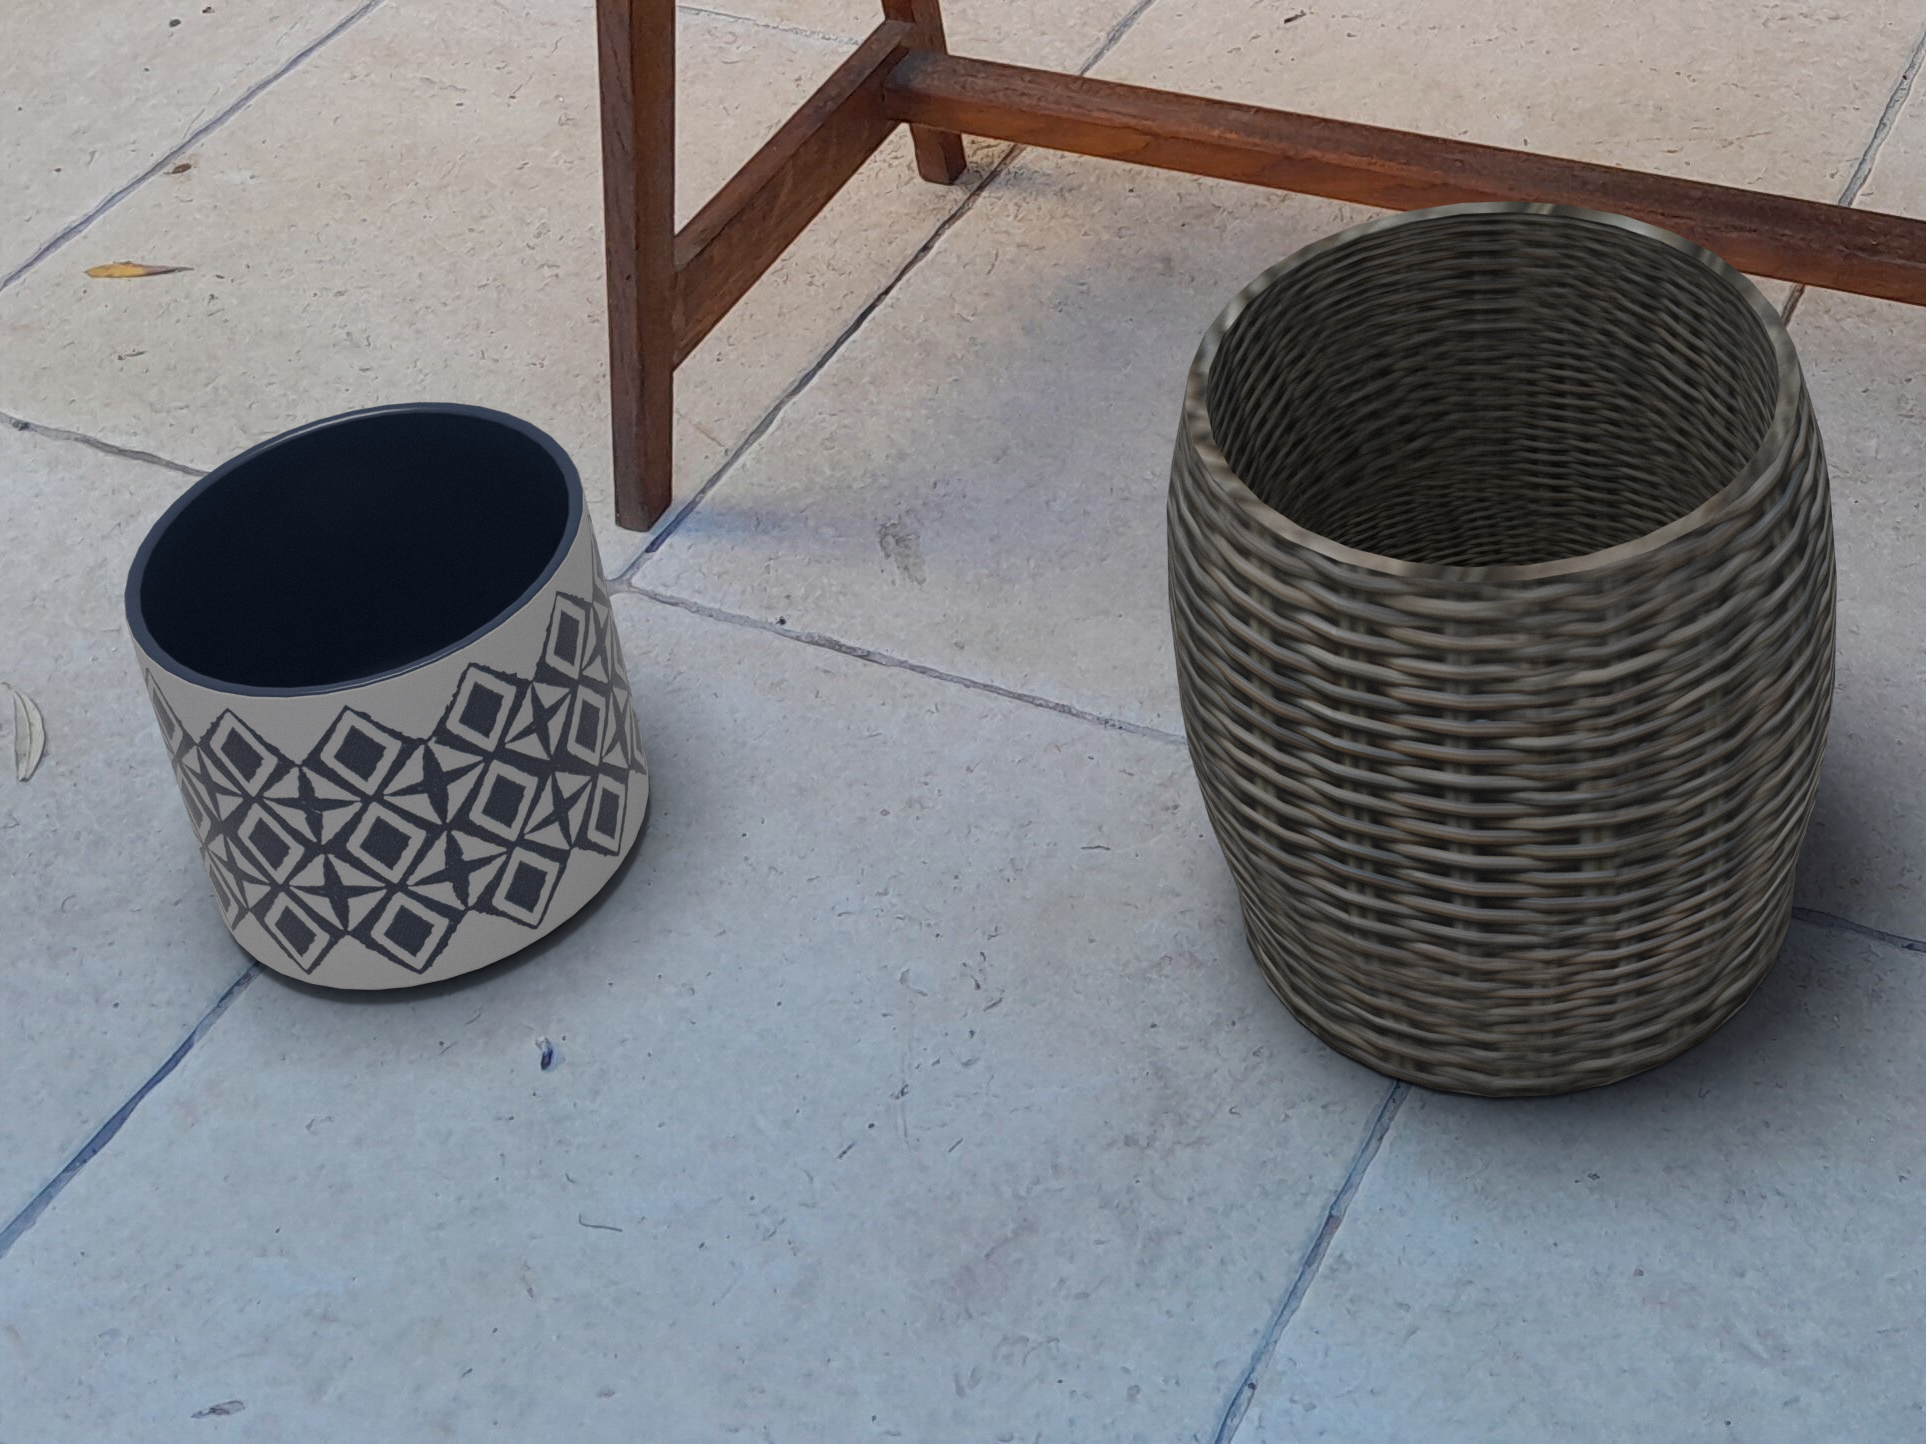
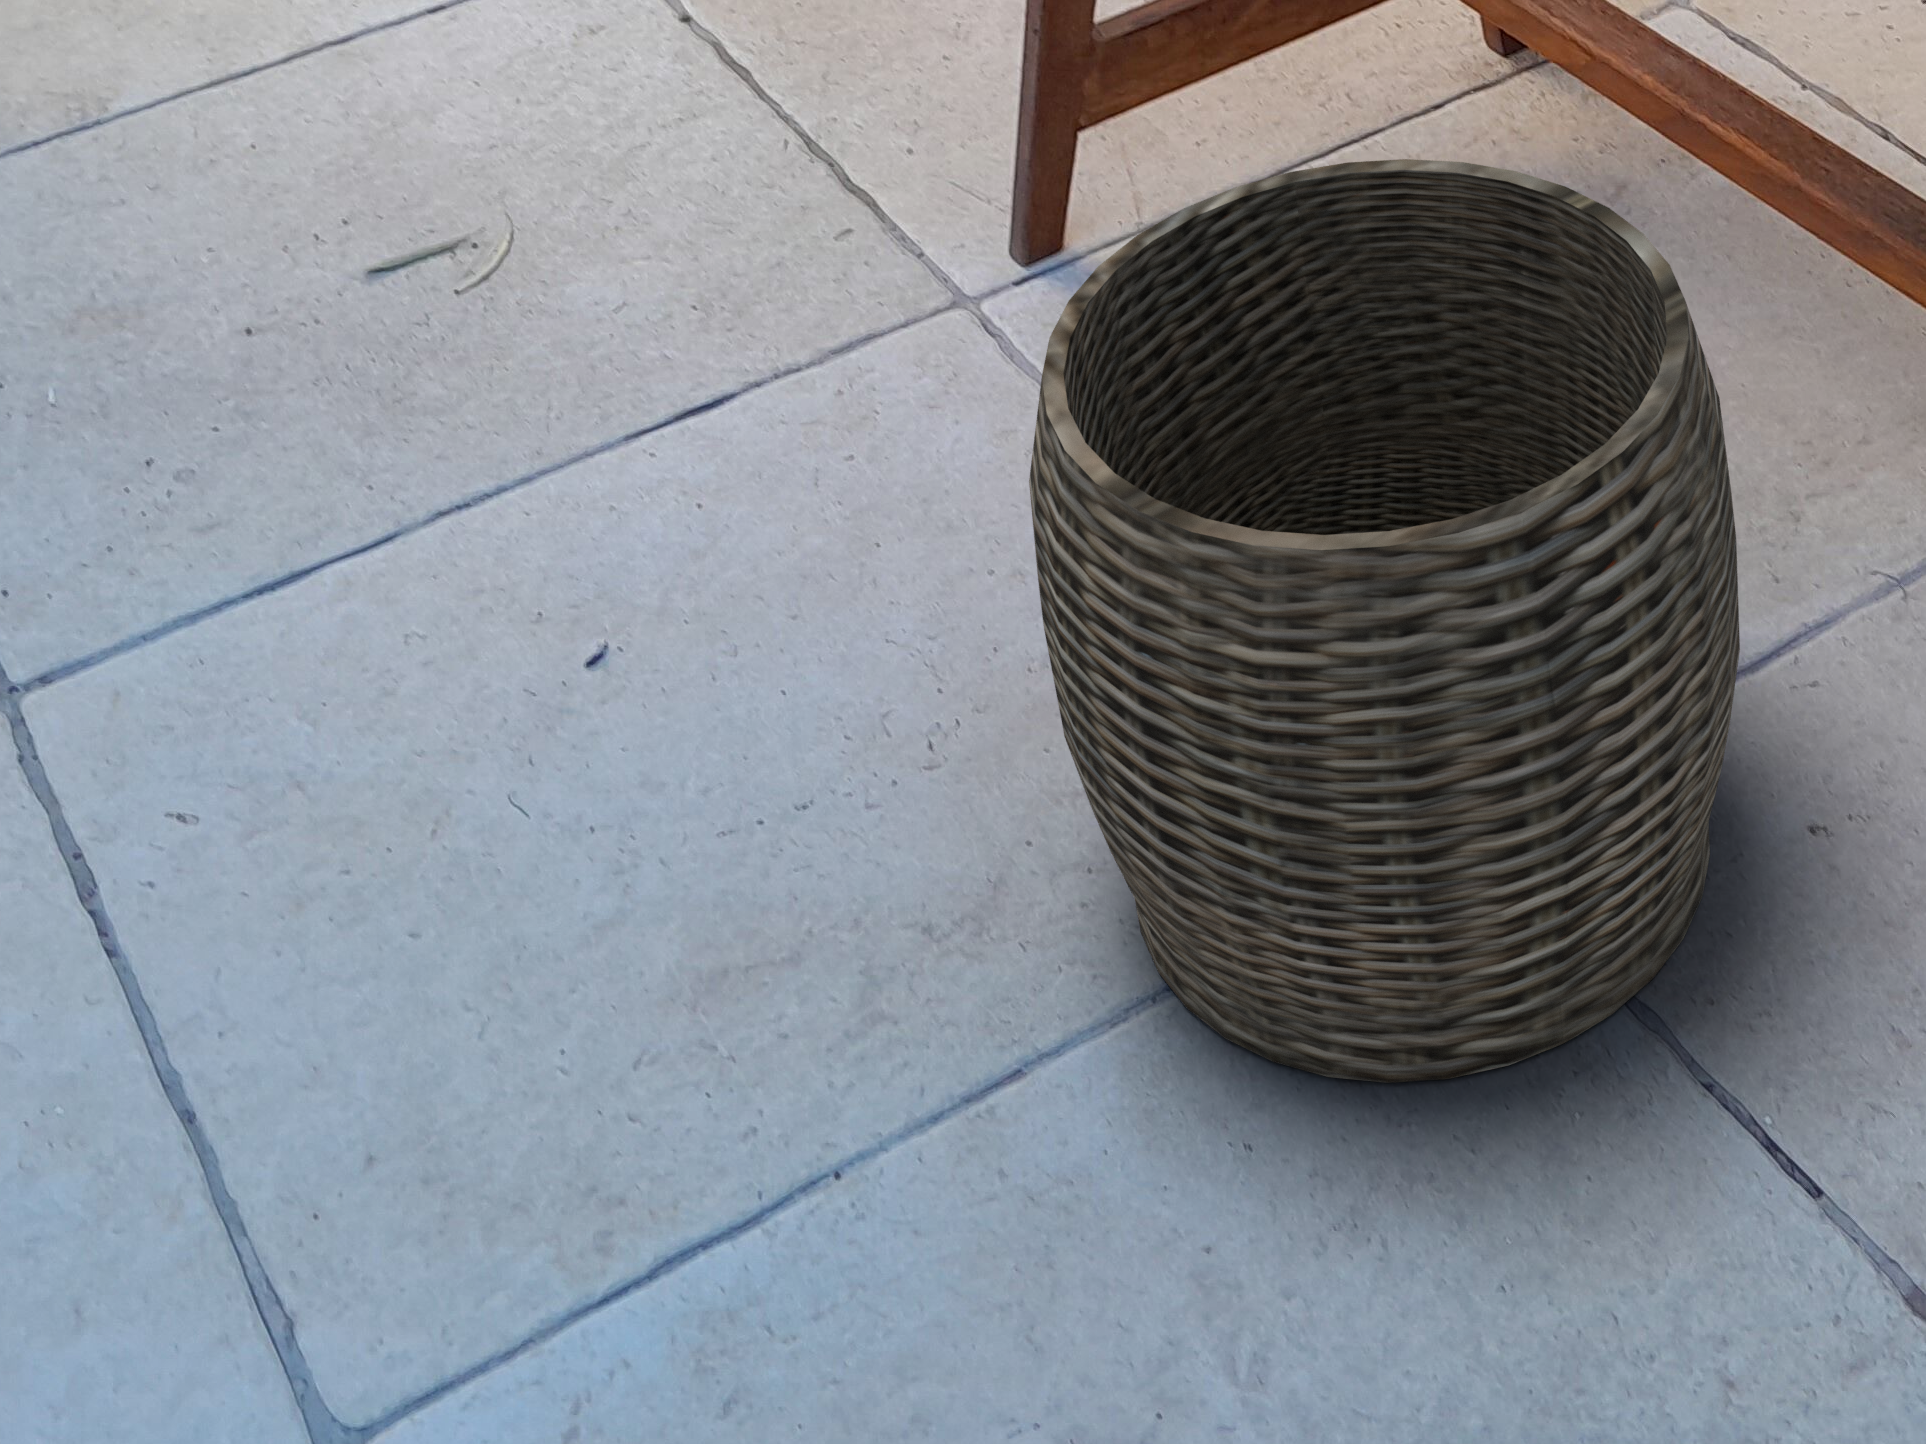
planter: present [124,402,649,990] -> none [388,59,863,565]

